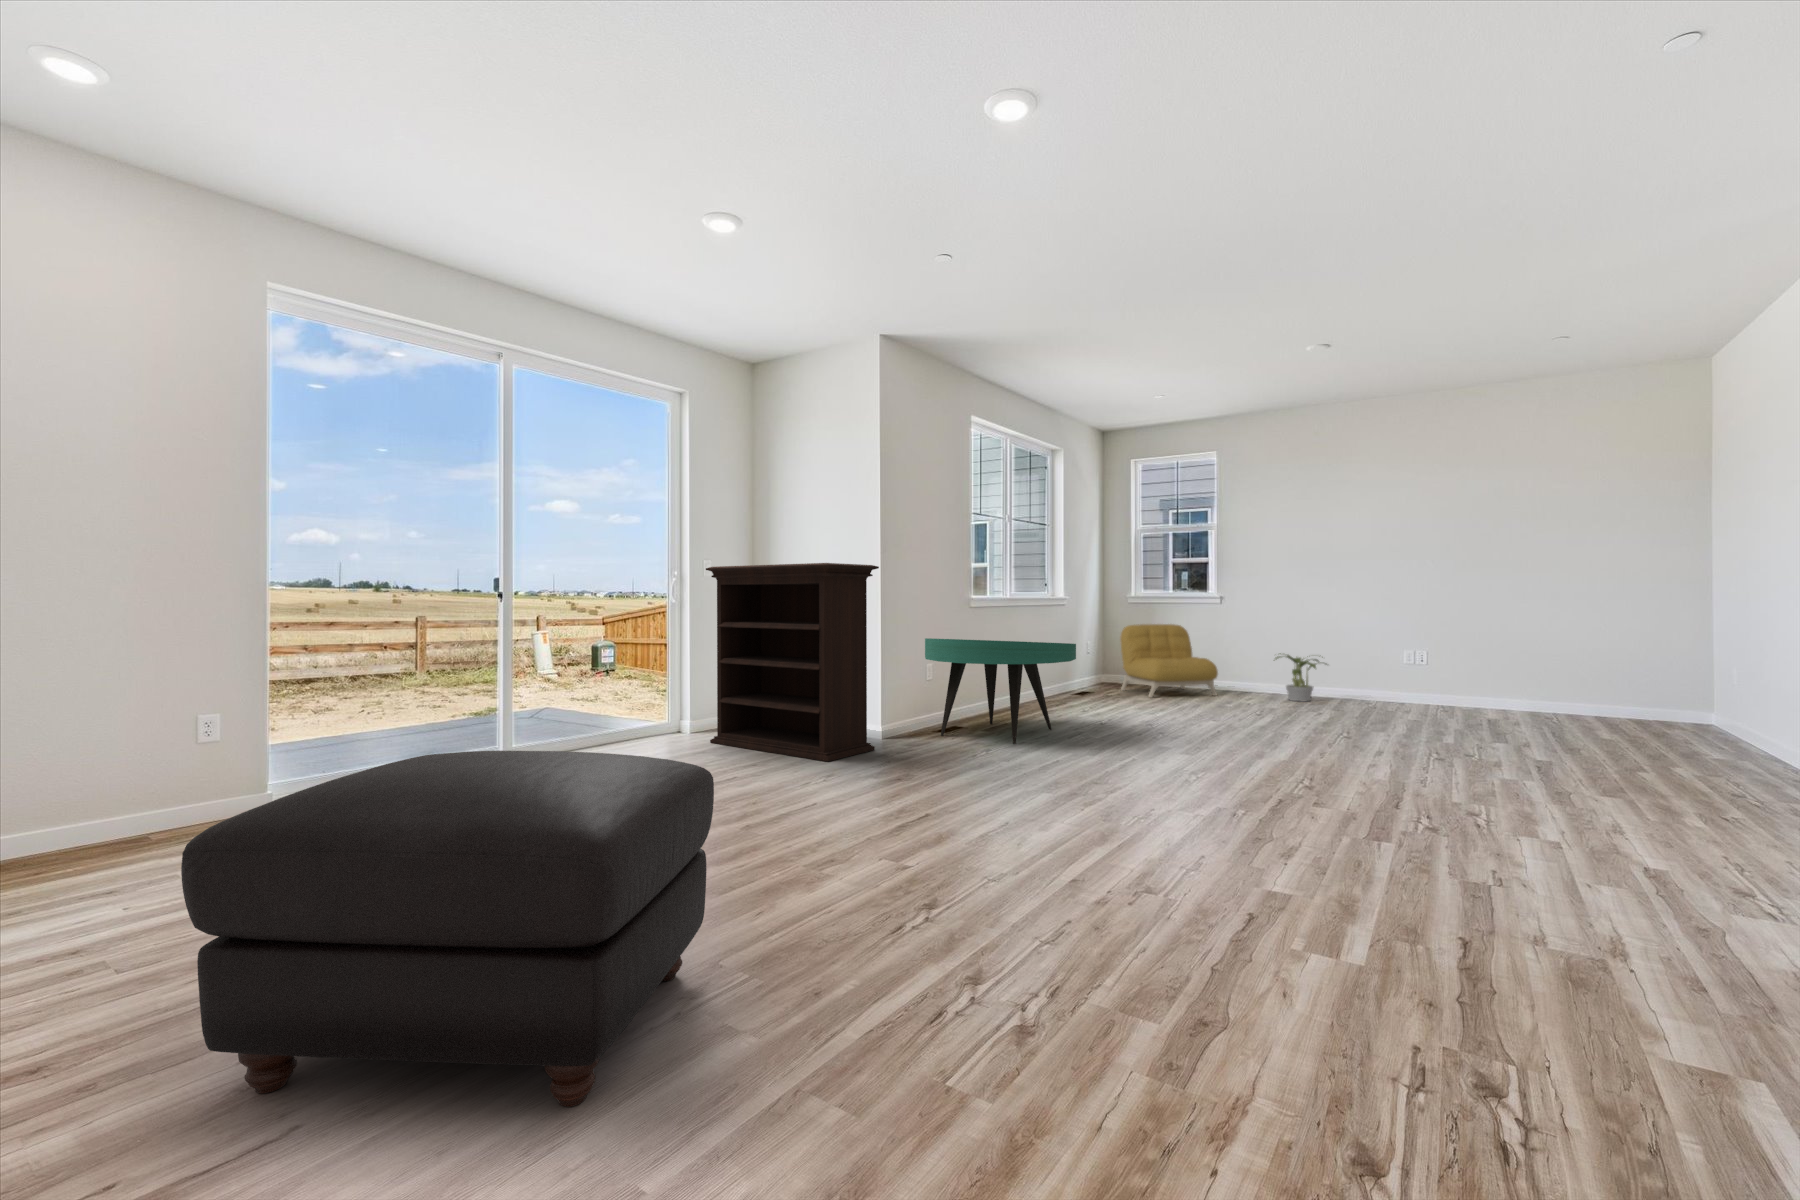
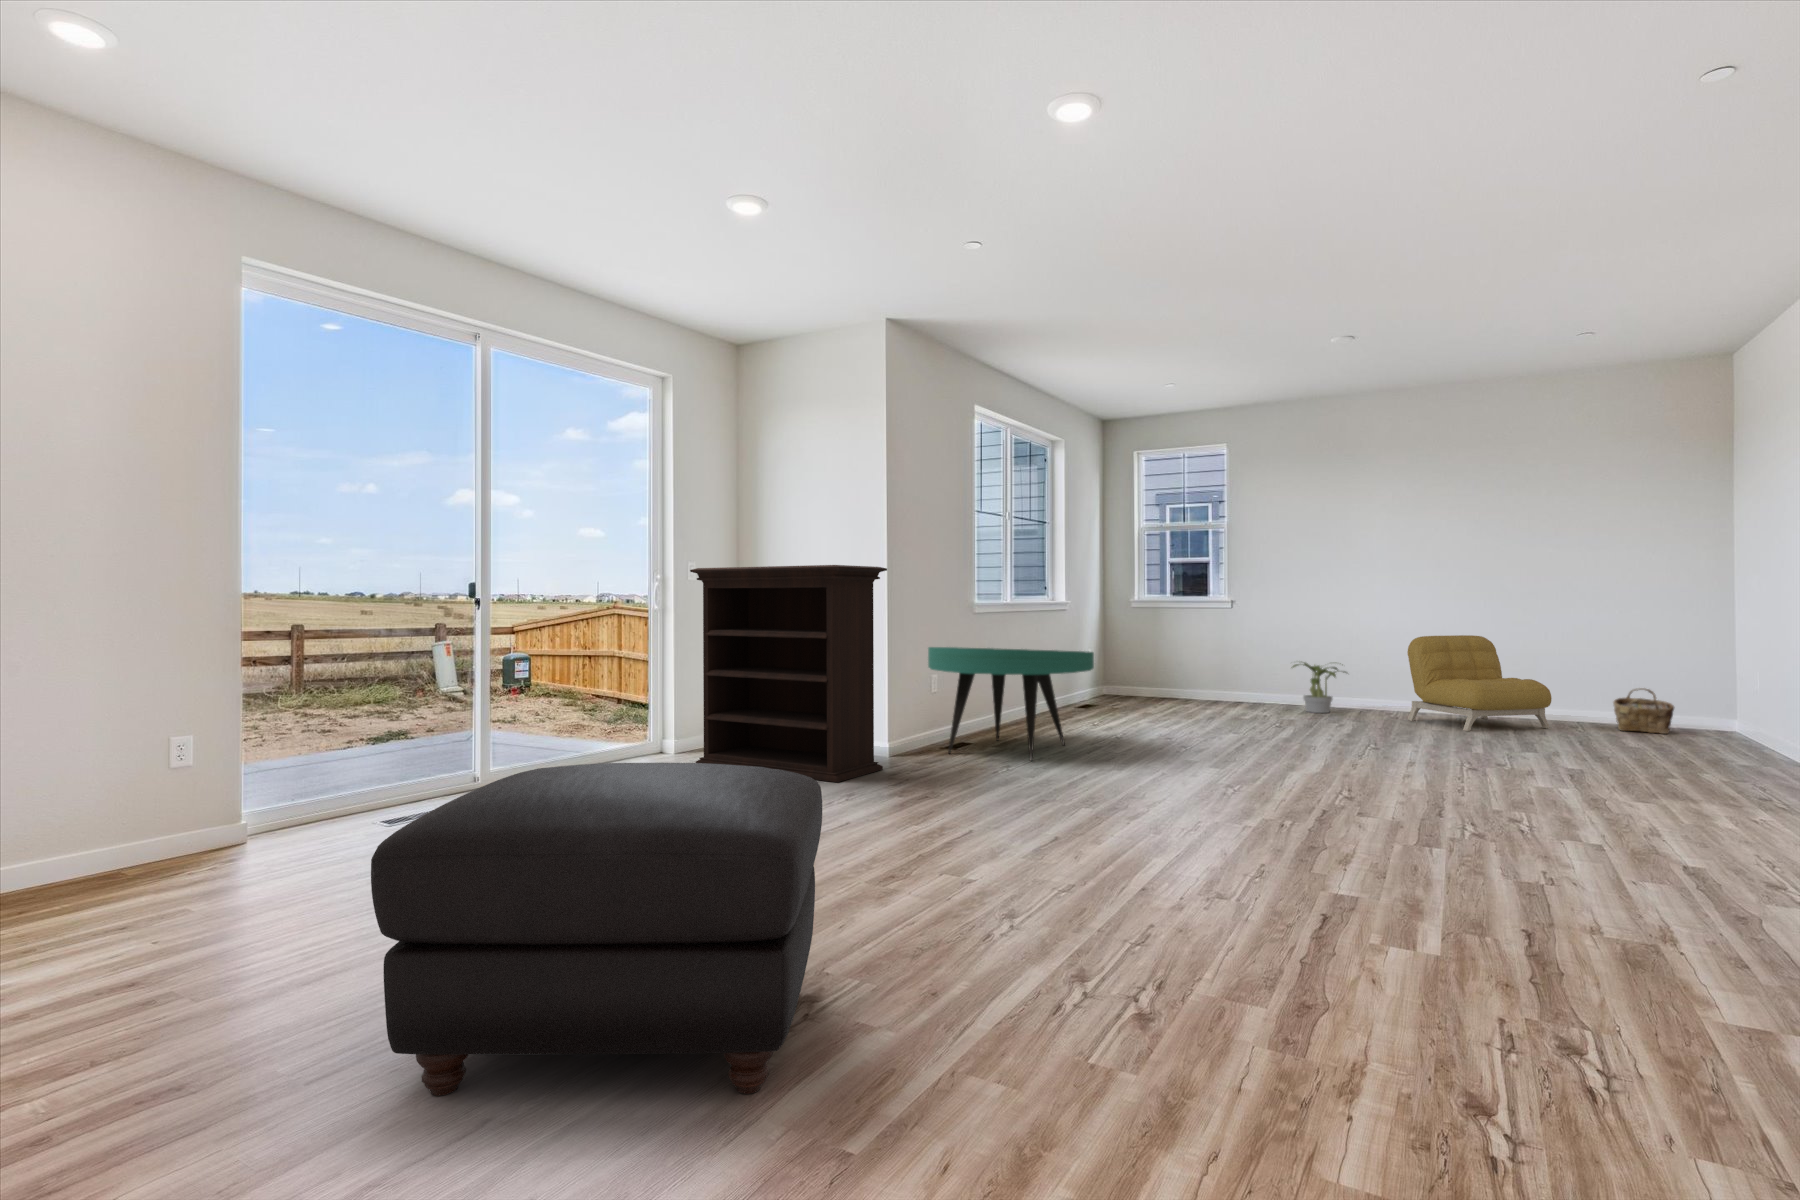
armchair: present [1120,624,1218,698] -> present [1407,635,1552,731]
woven basket: none [1587,681,1648,726] -> present [1613,688,1674,734]

